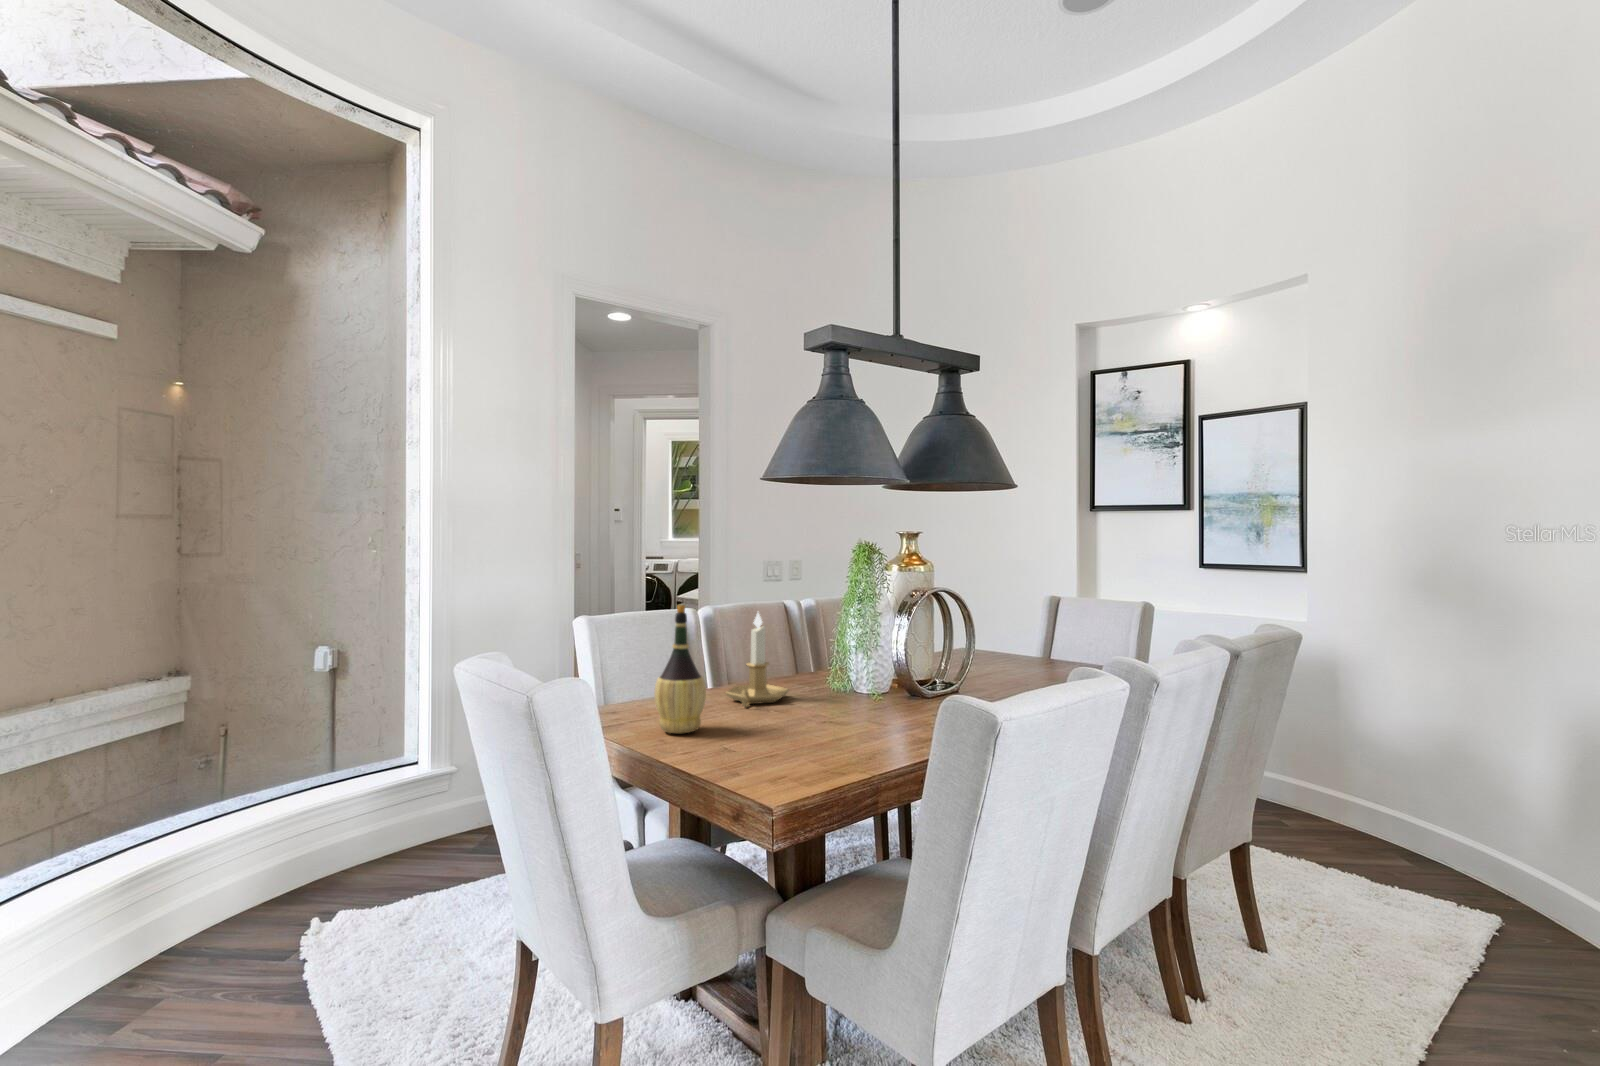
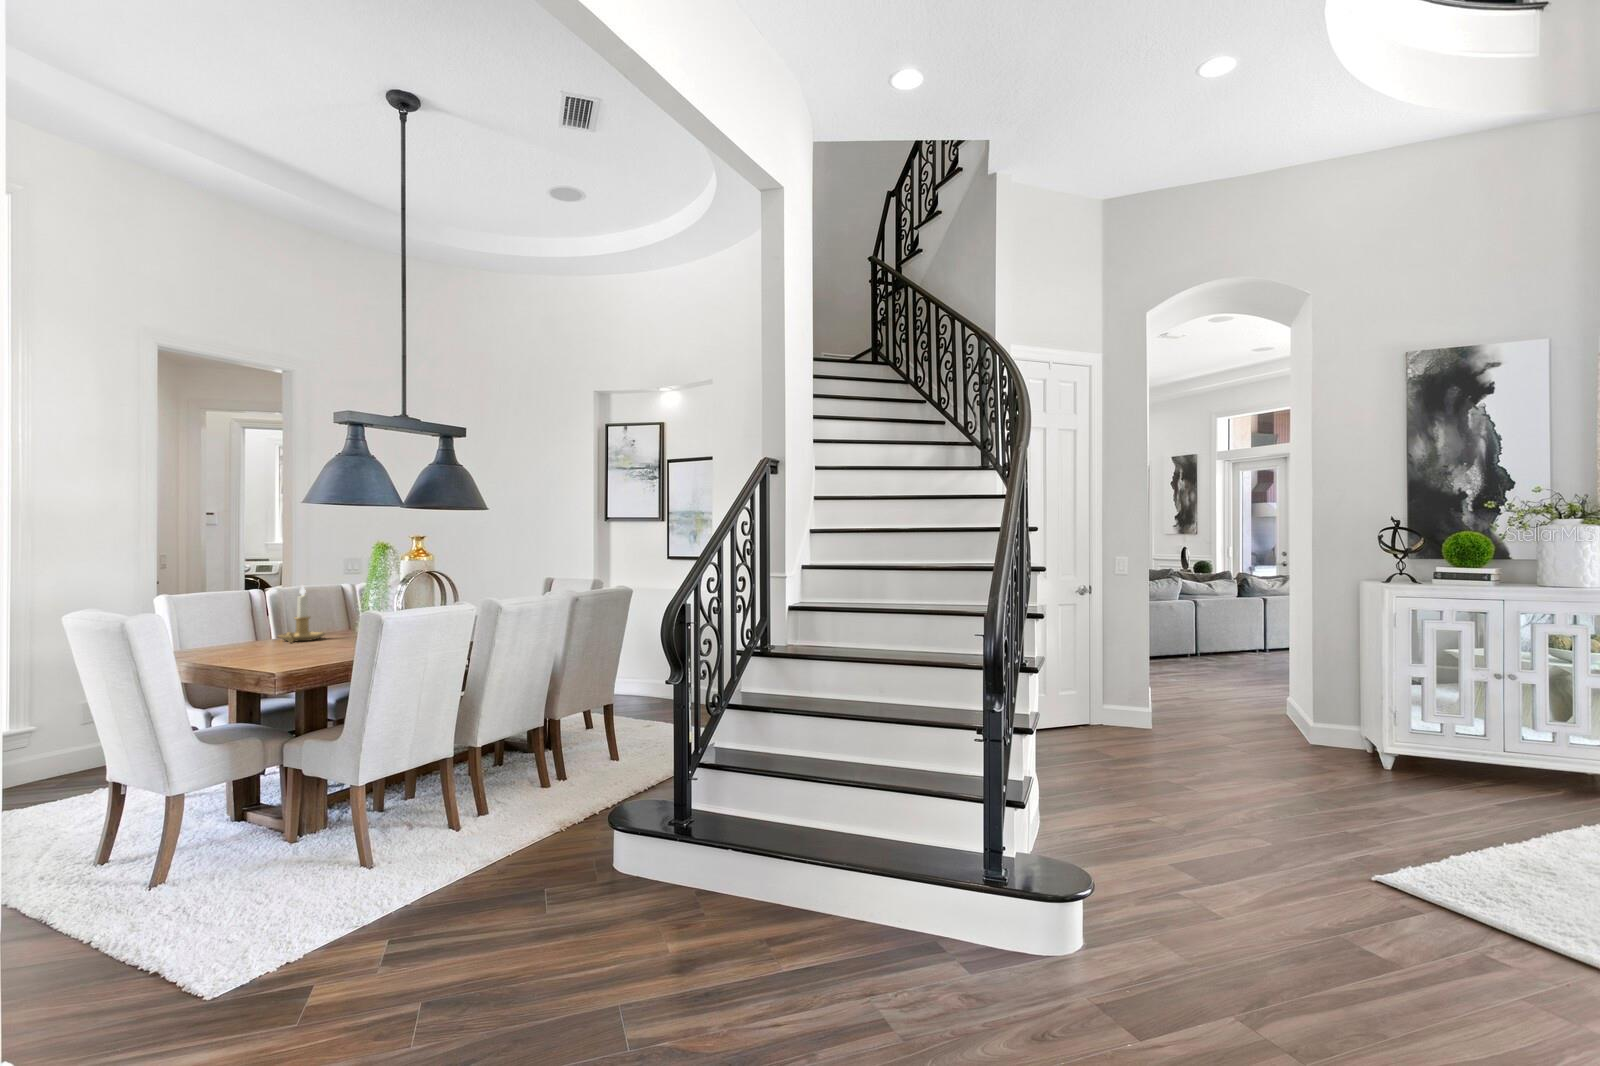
wine bottle: present [654,605,706,733] -> none [219,578,256,652]

